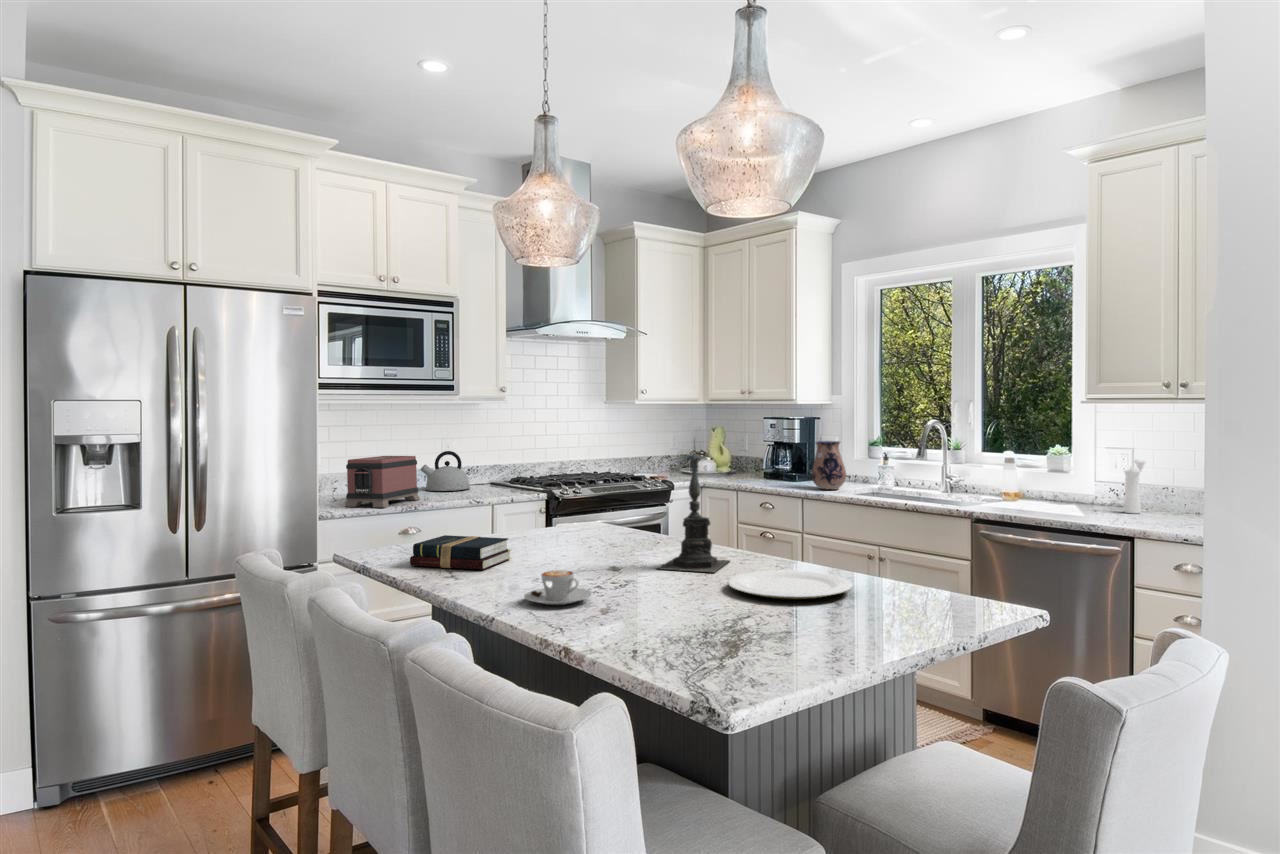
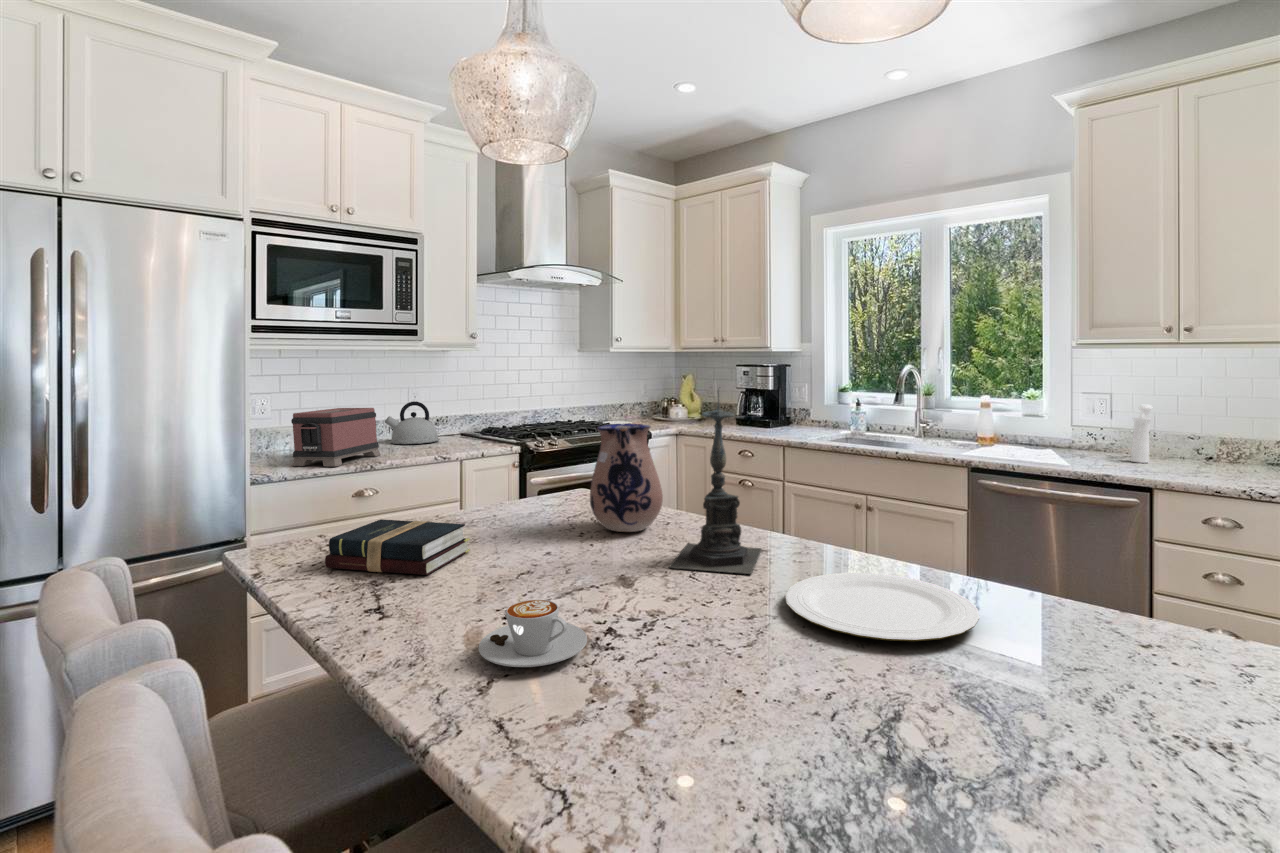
ceramic pitcher: present [812,441,846,490] -> present [590,423,663,532]

